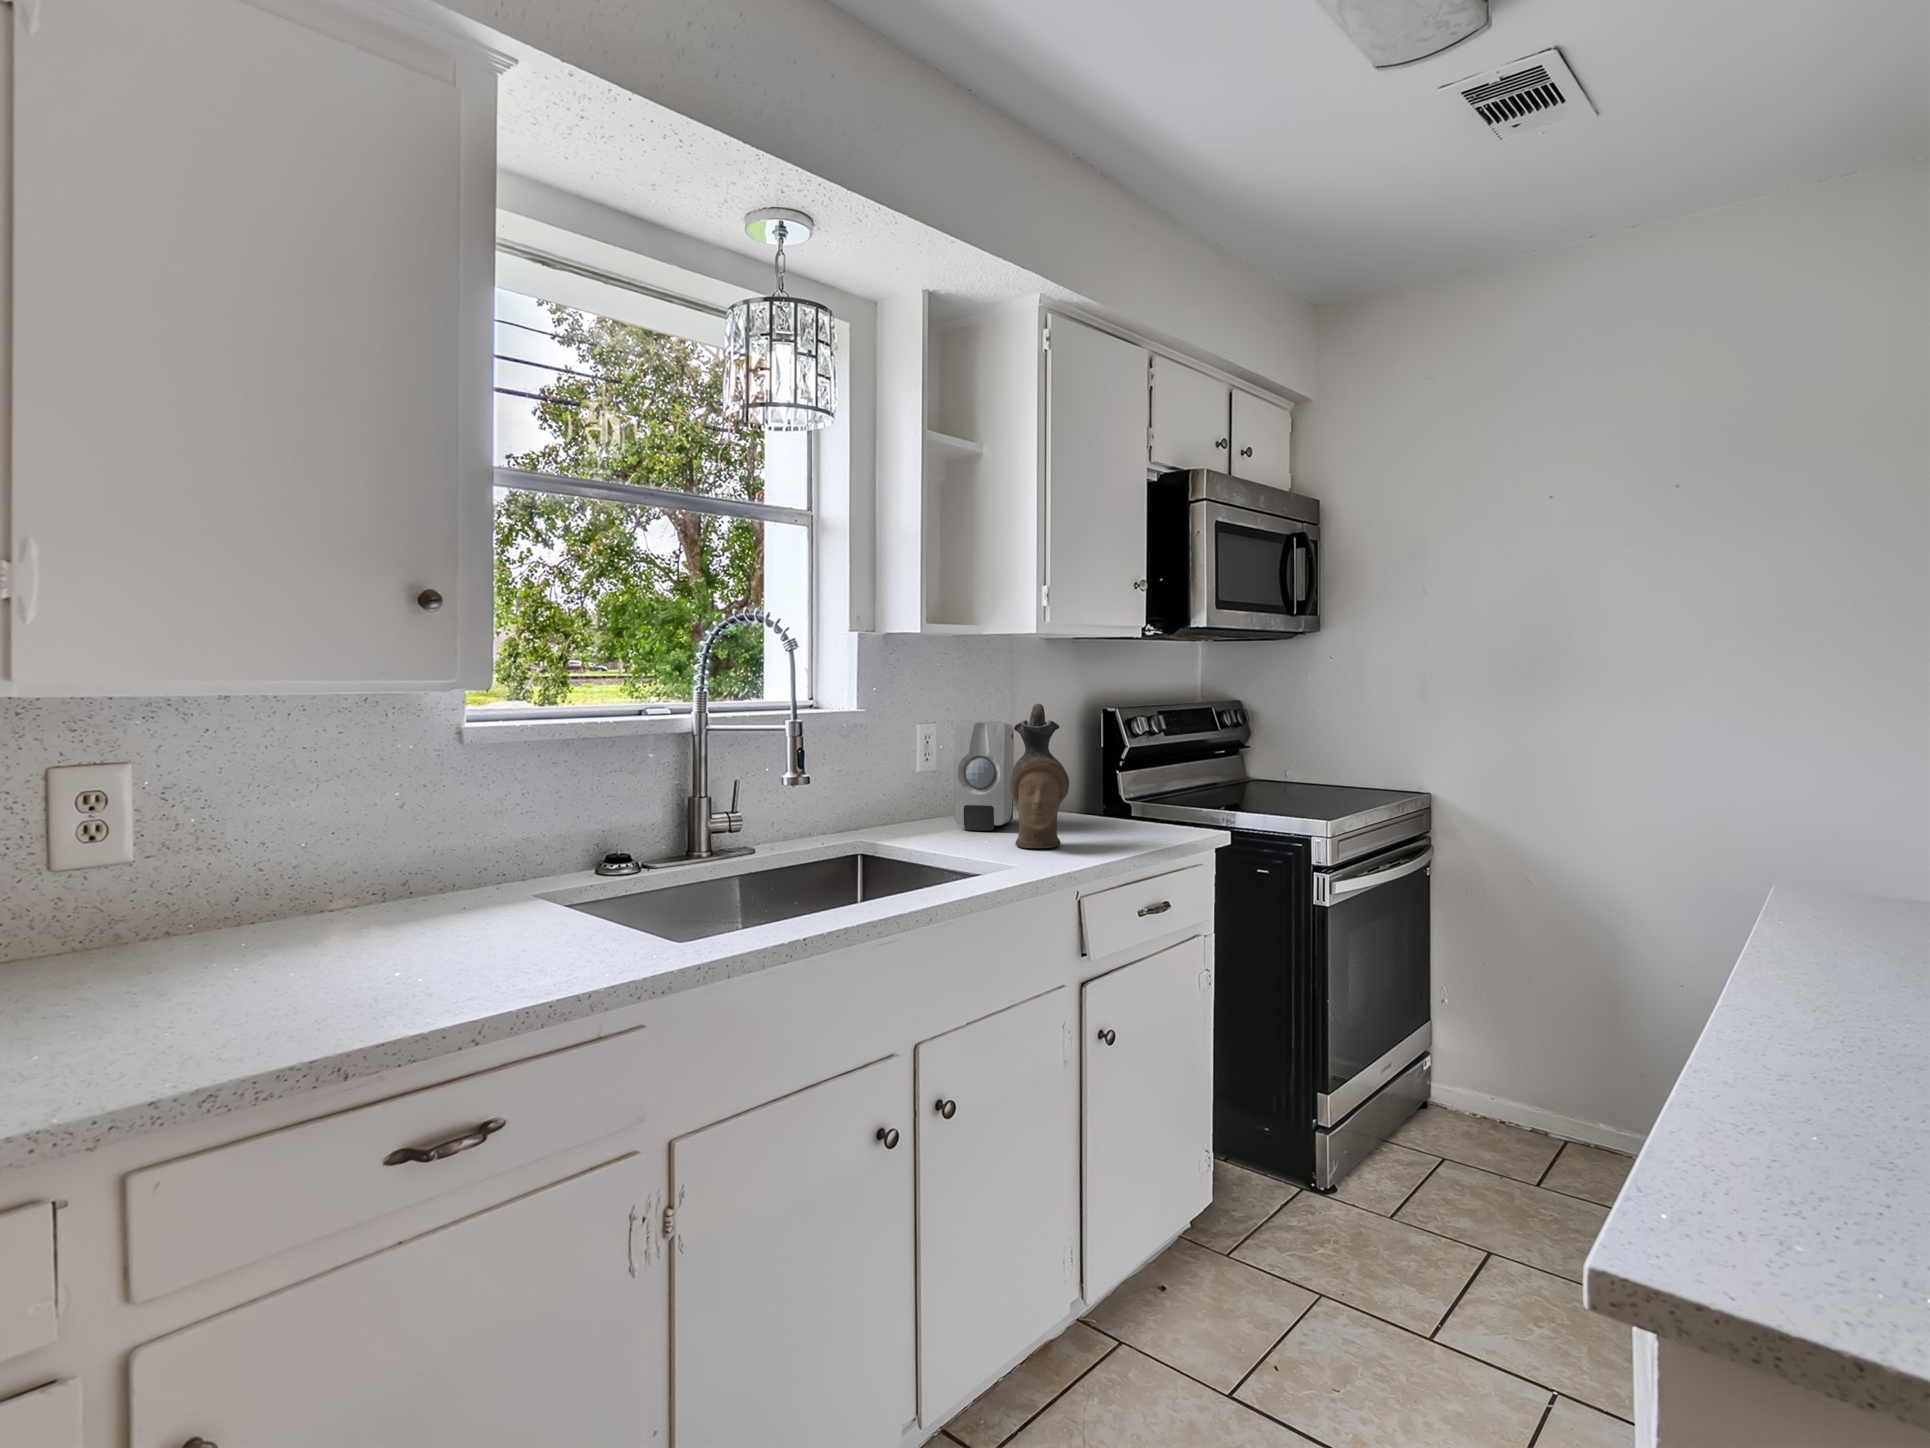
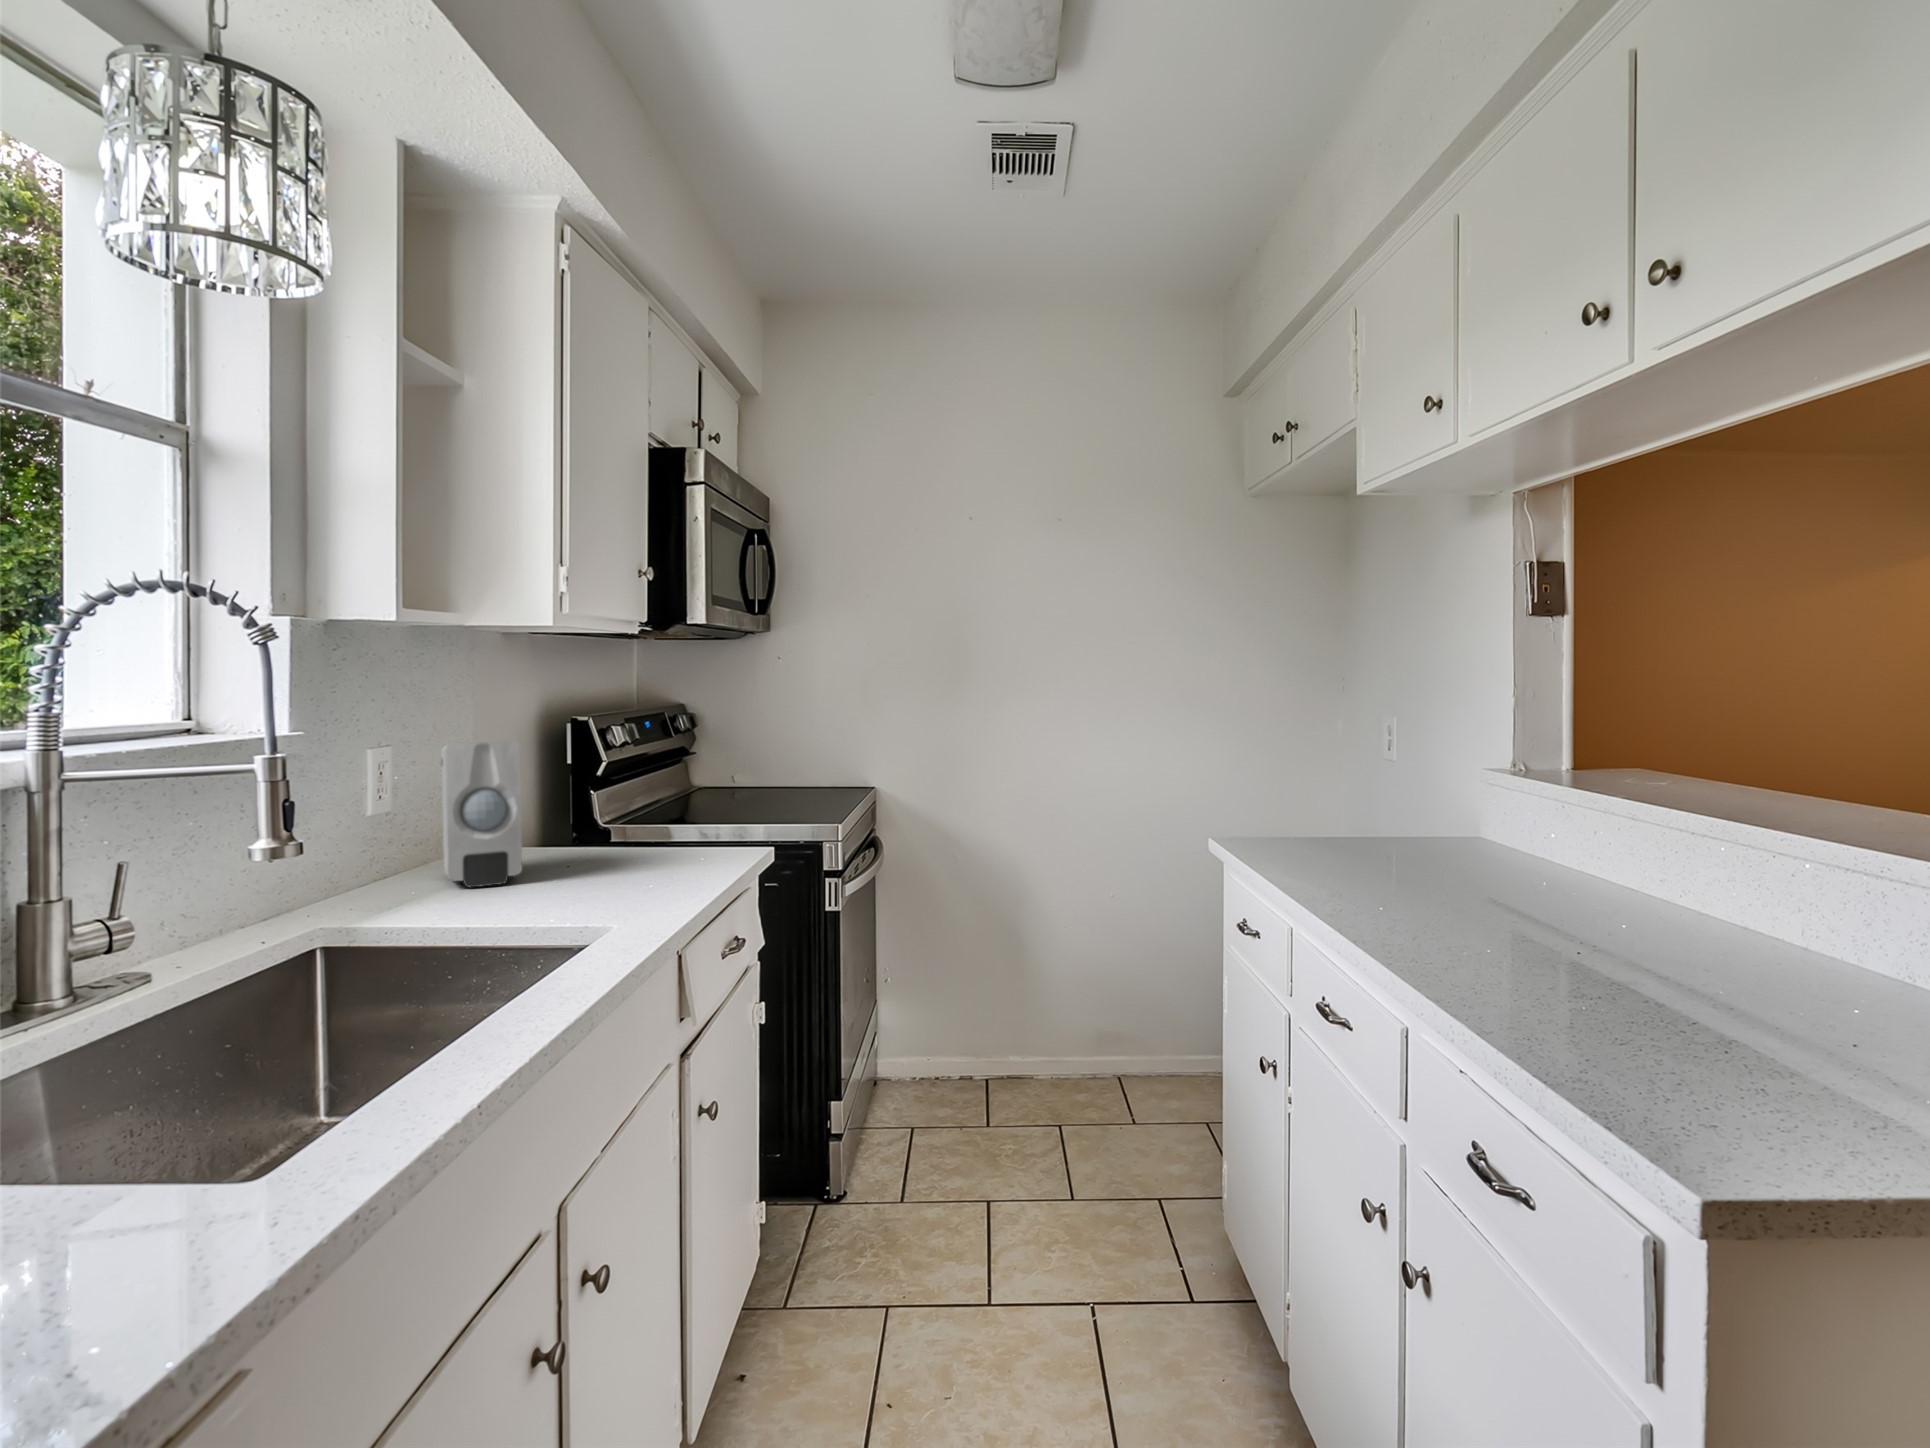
ceramic pitcher: present [1010,704,1069,848] -> none [560,716,642,899]

